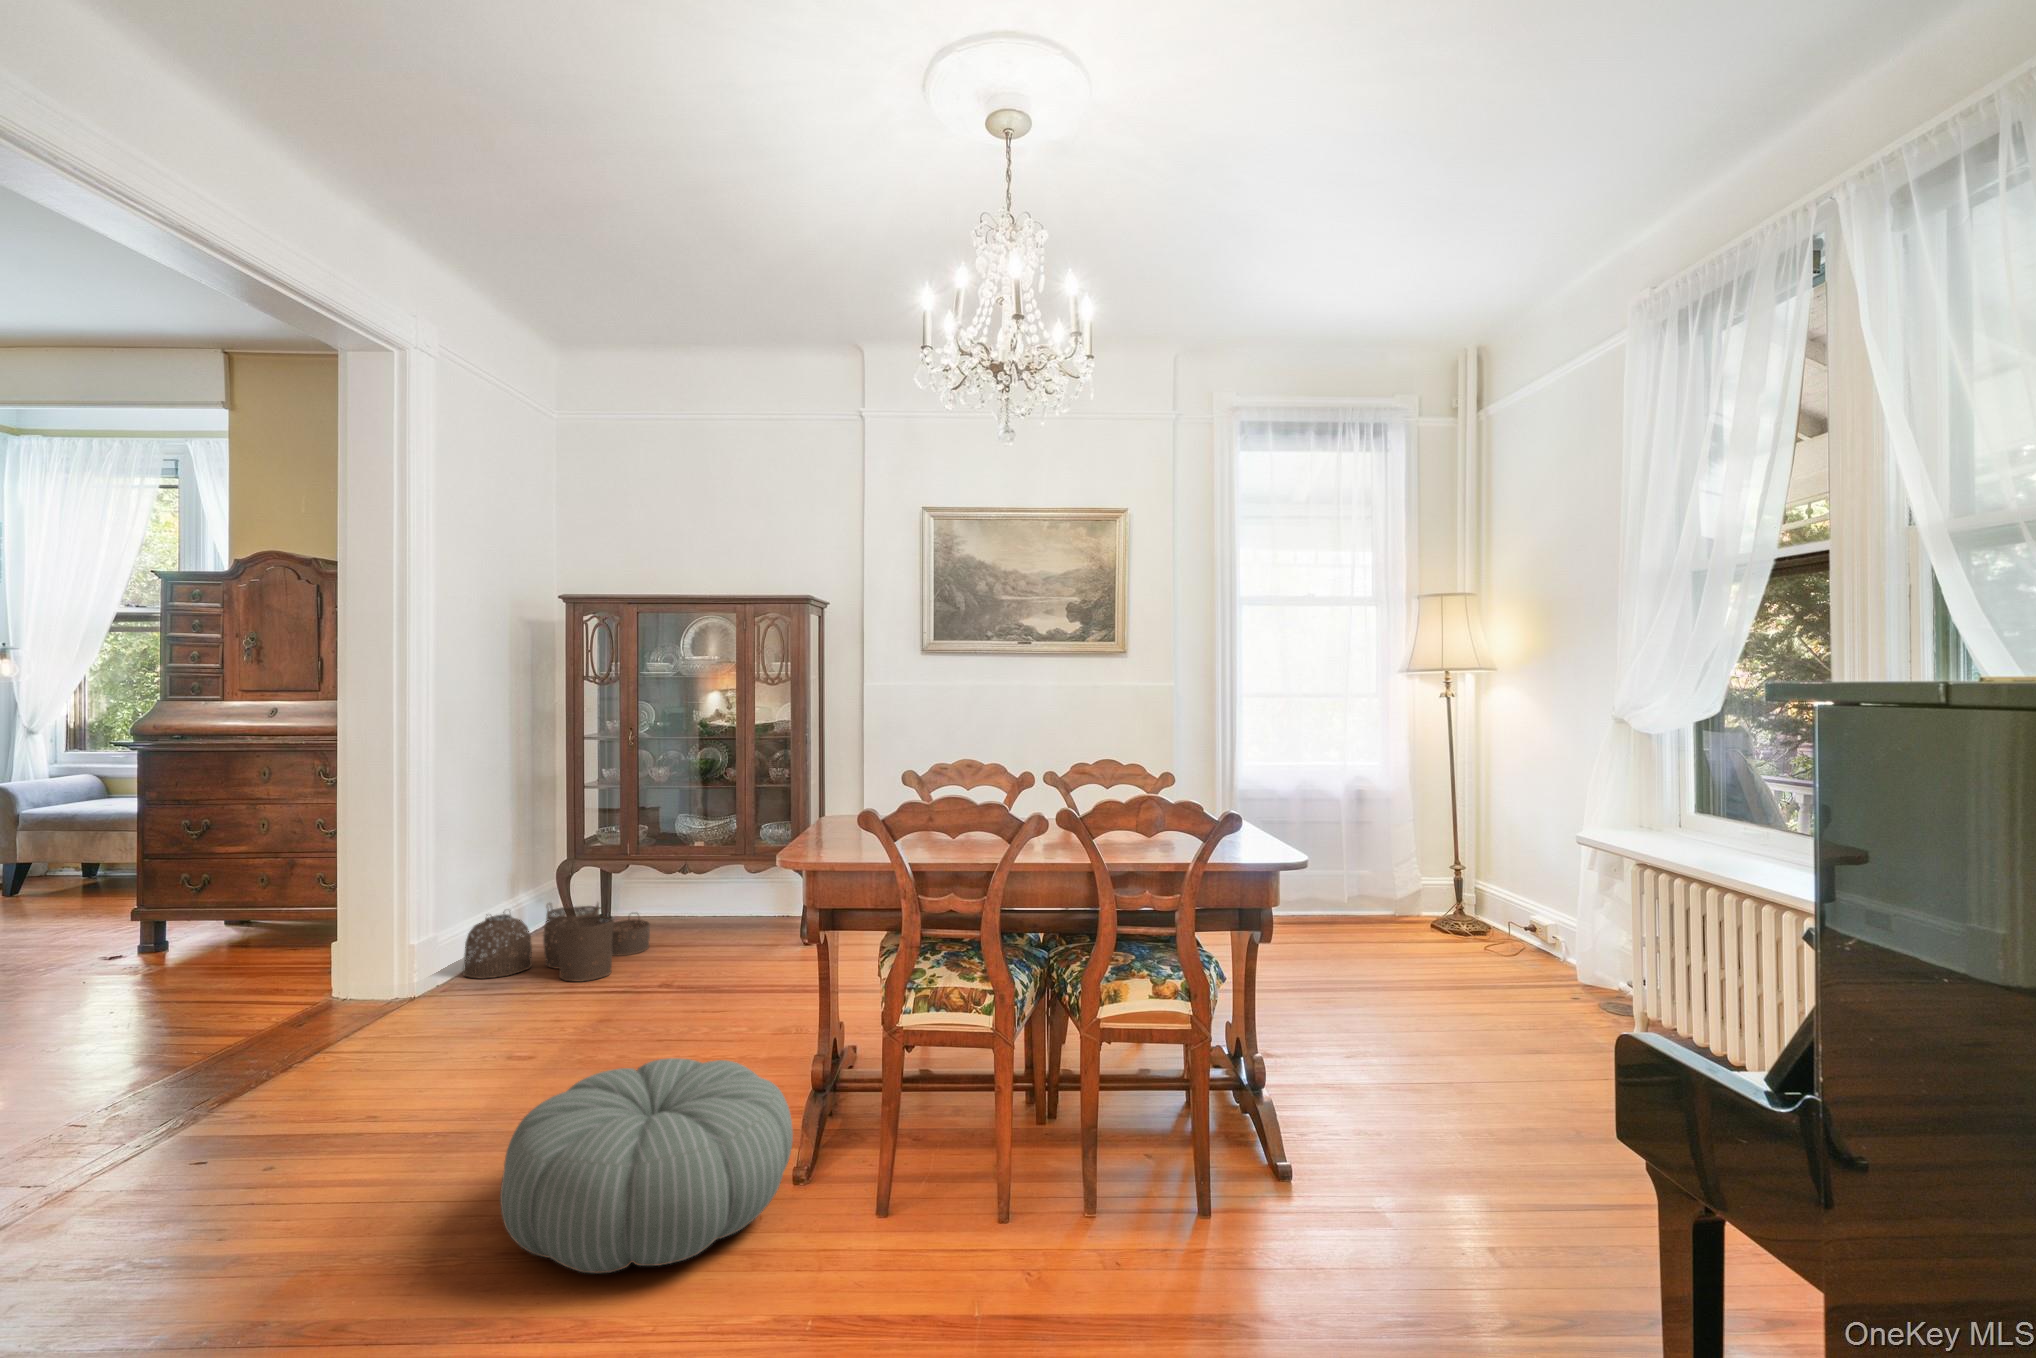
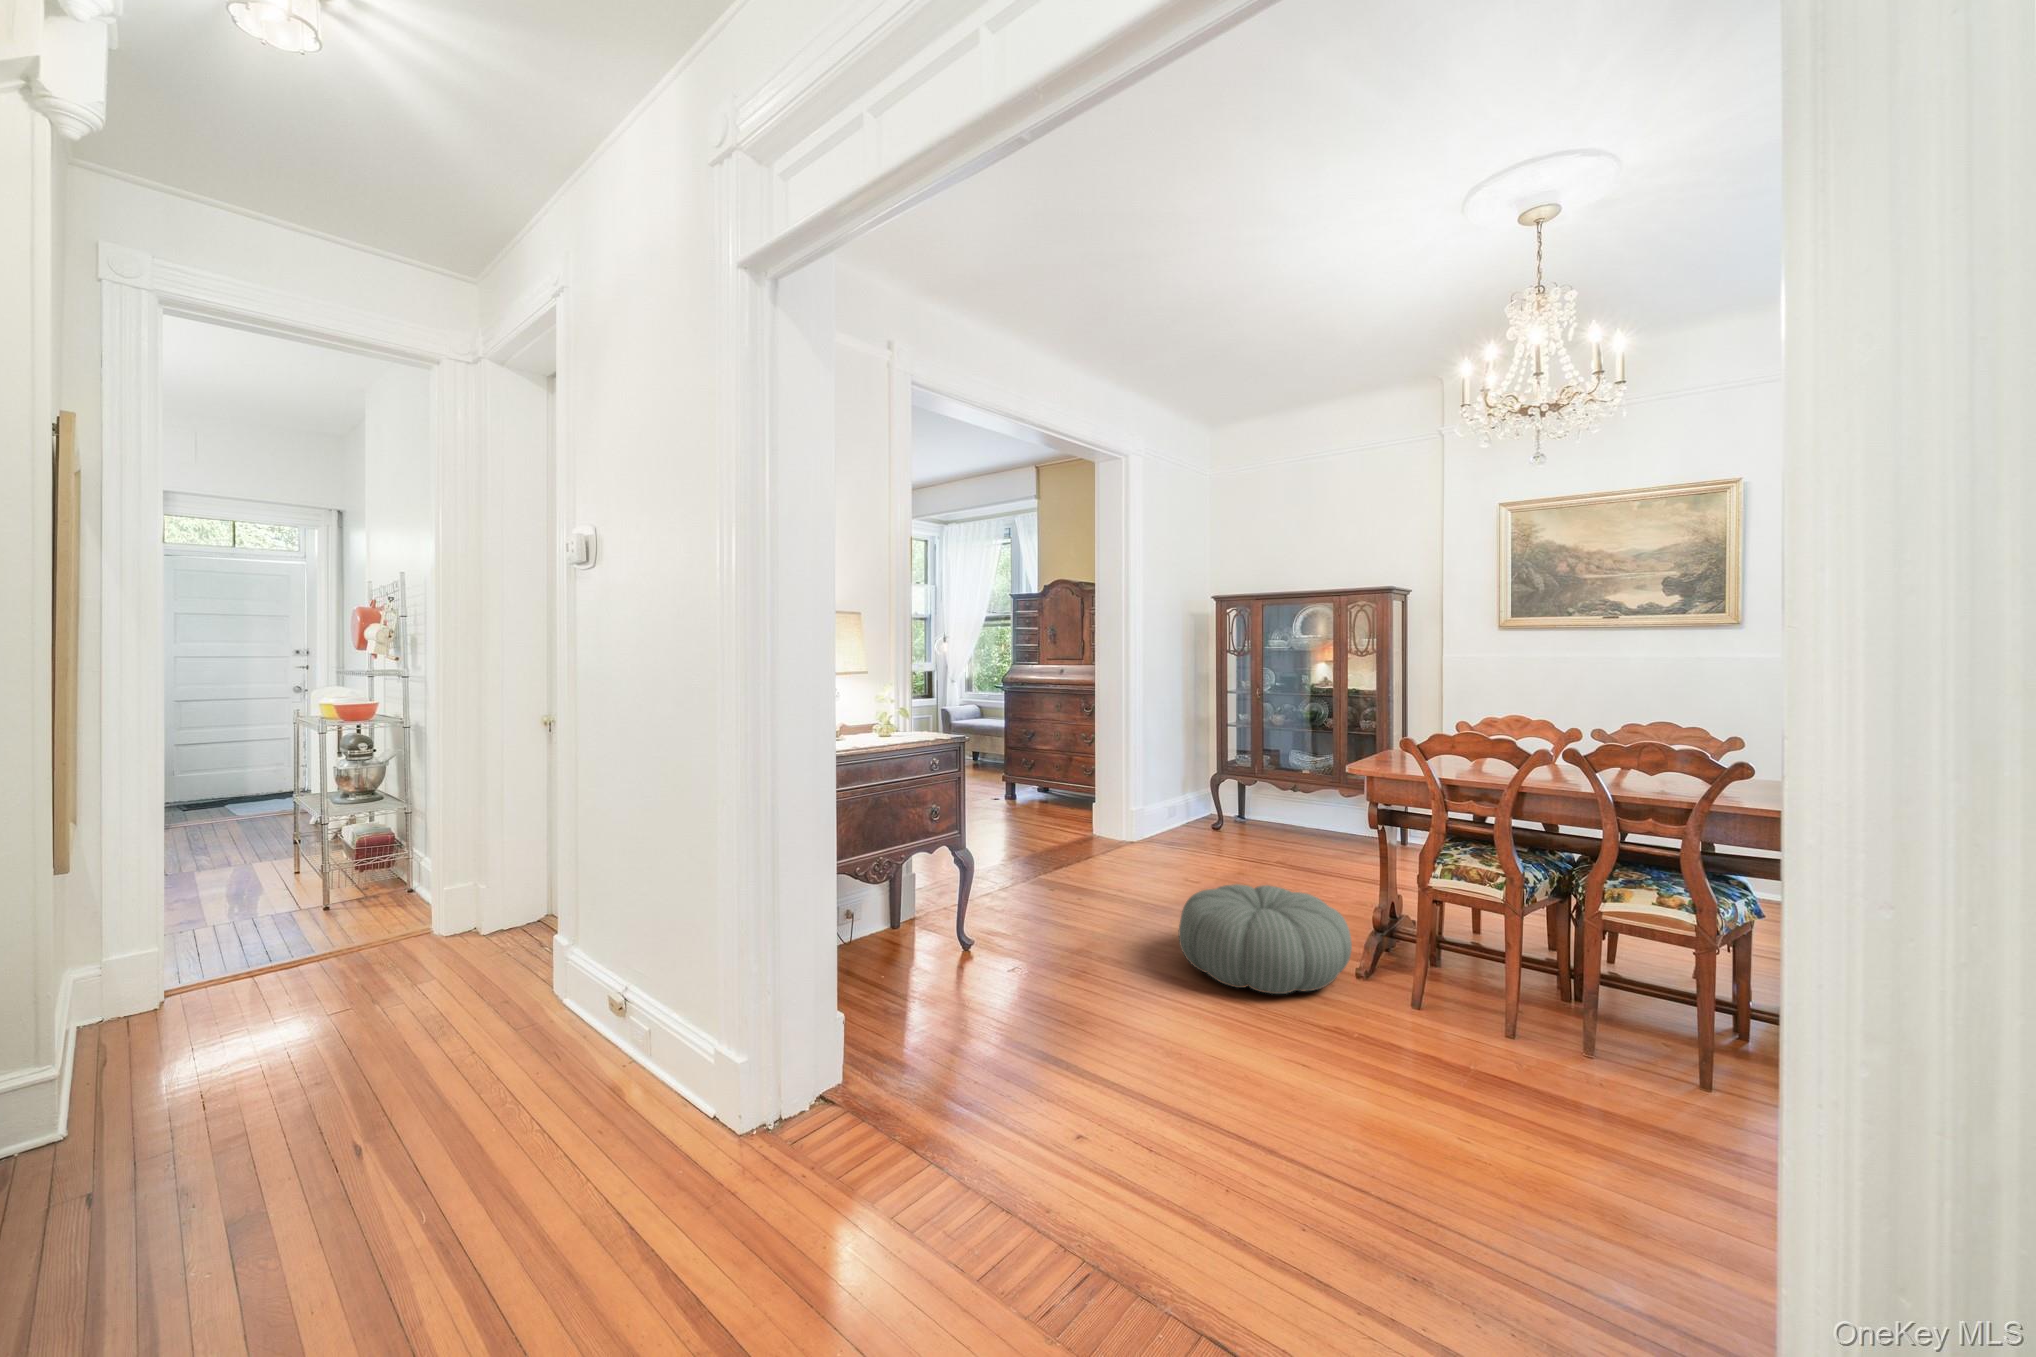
woven basket: present [463,904,650,982] -> none [1158,798,1272,851]

